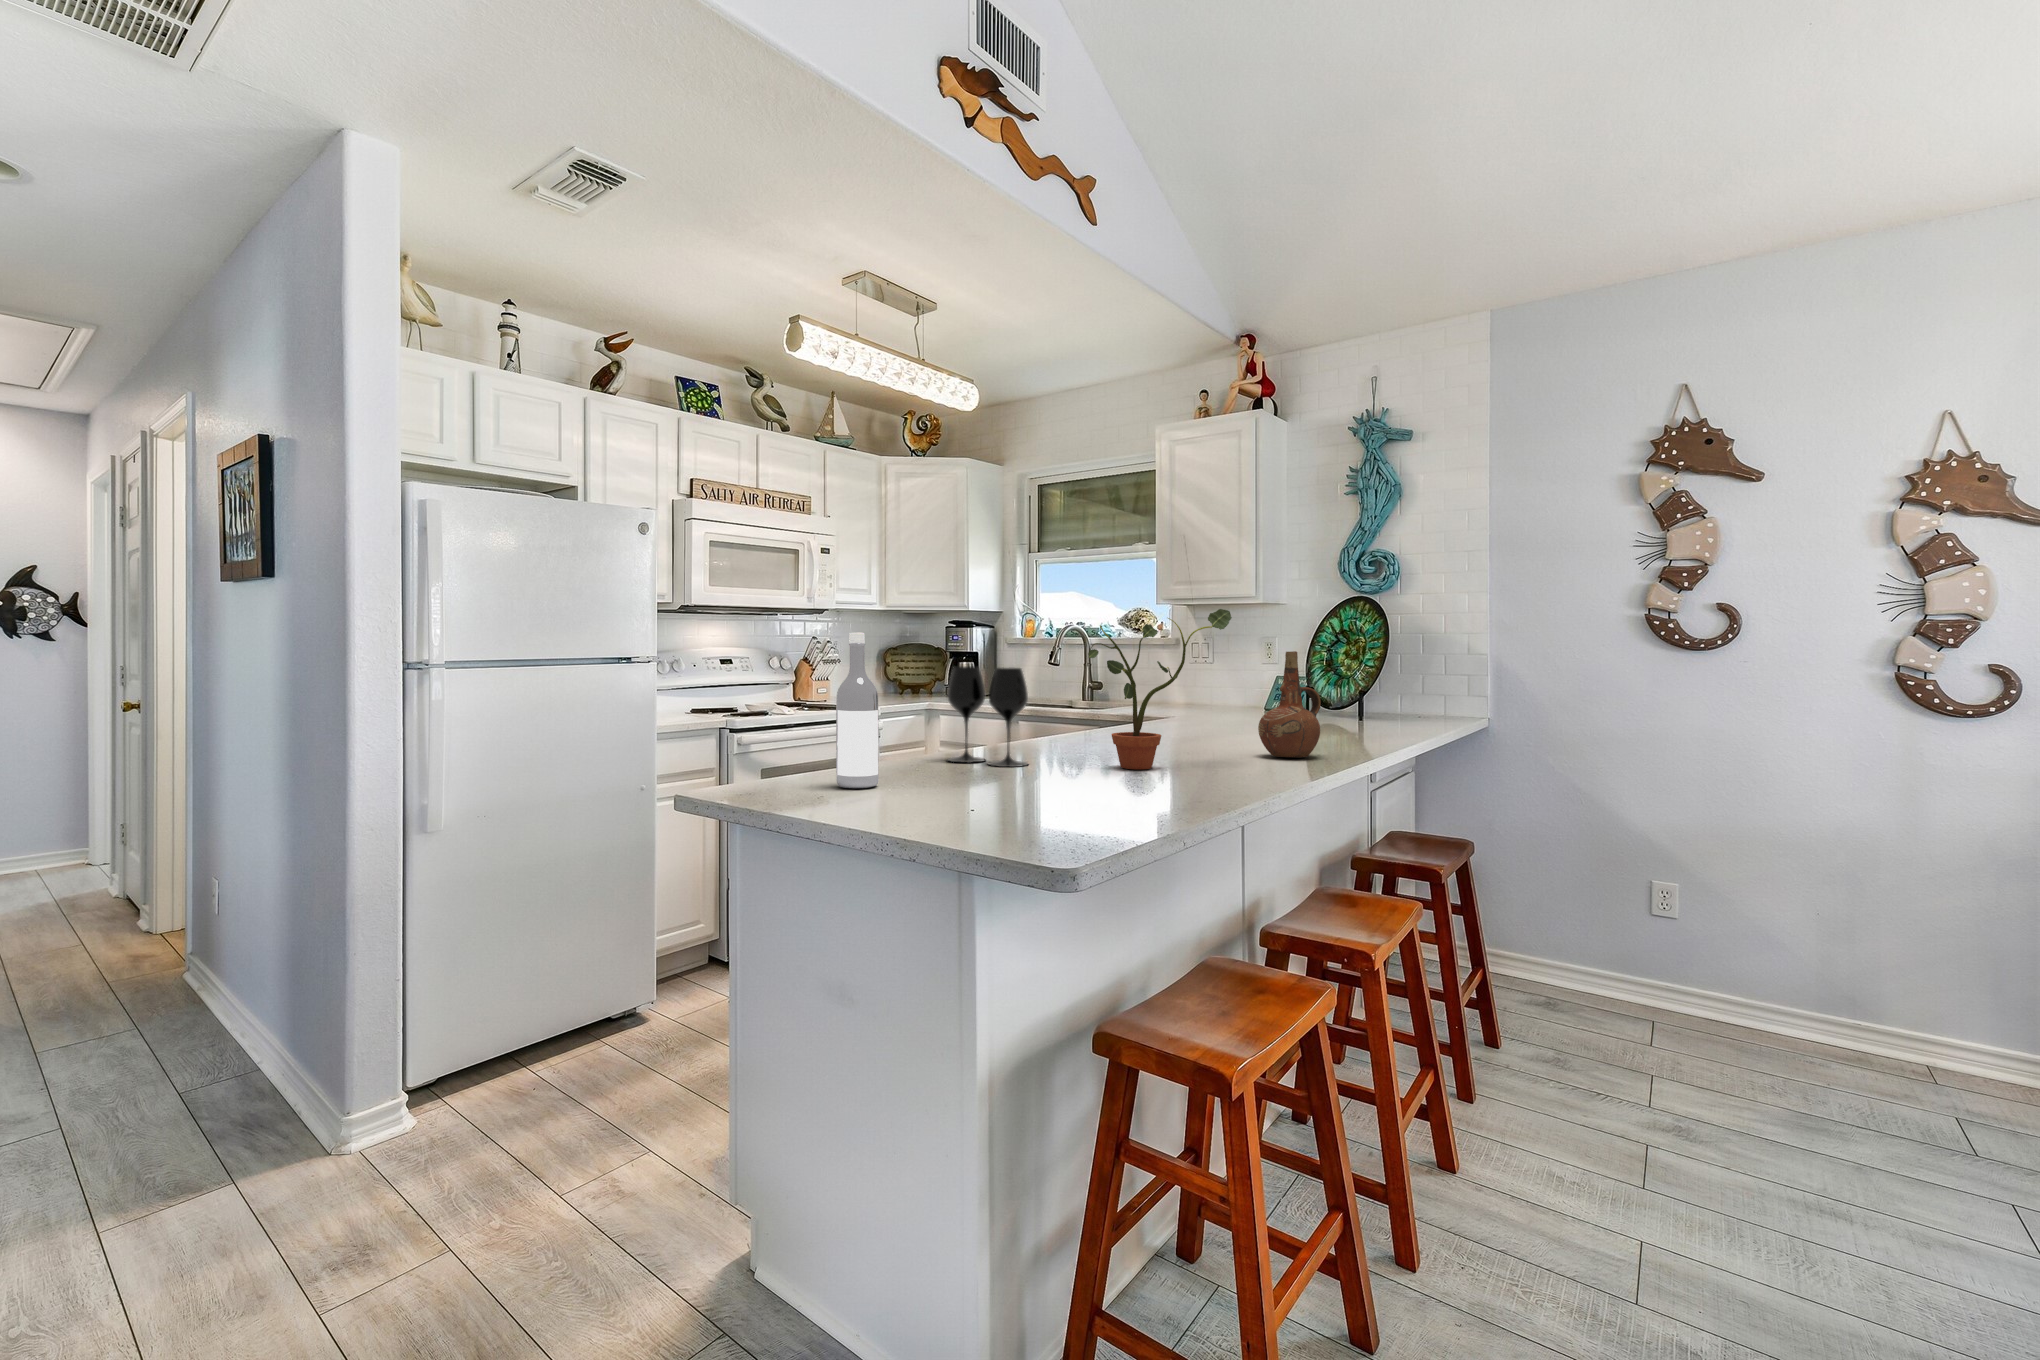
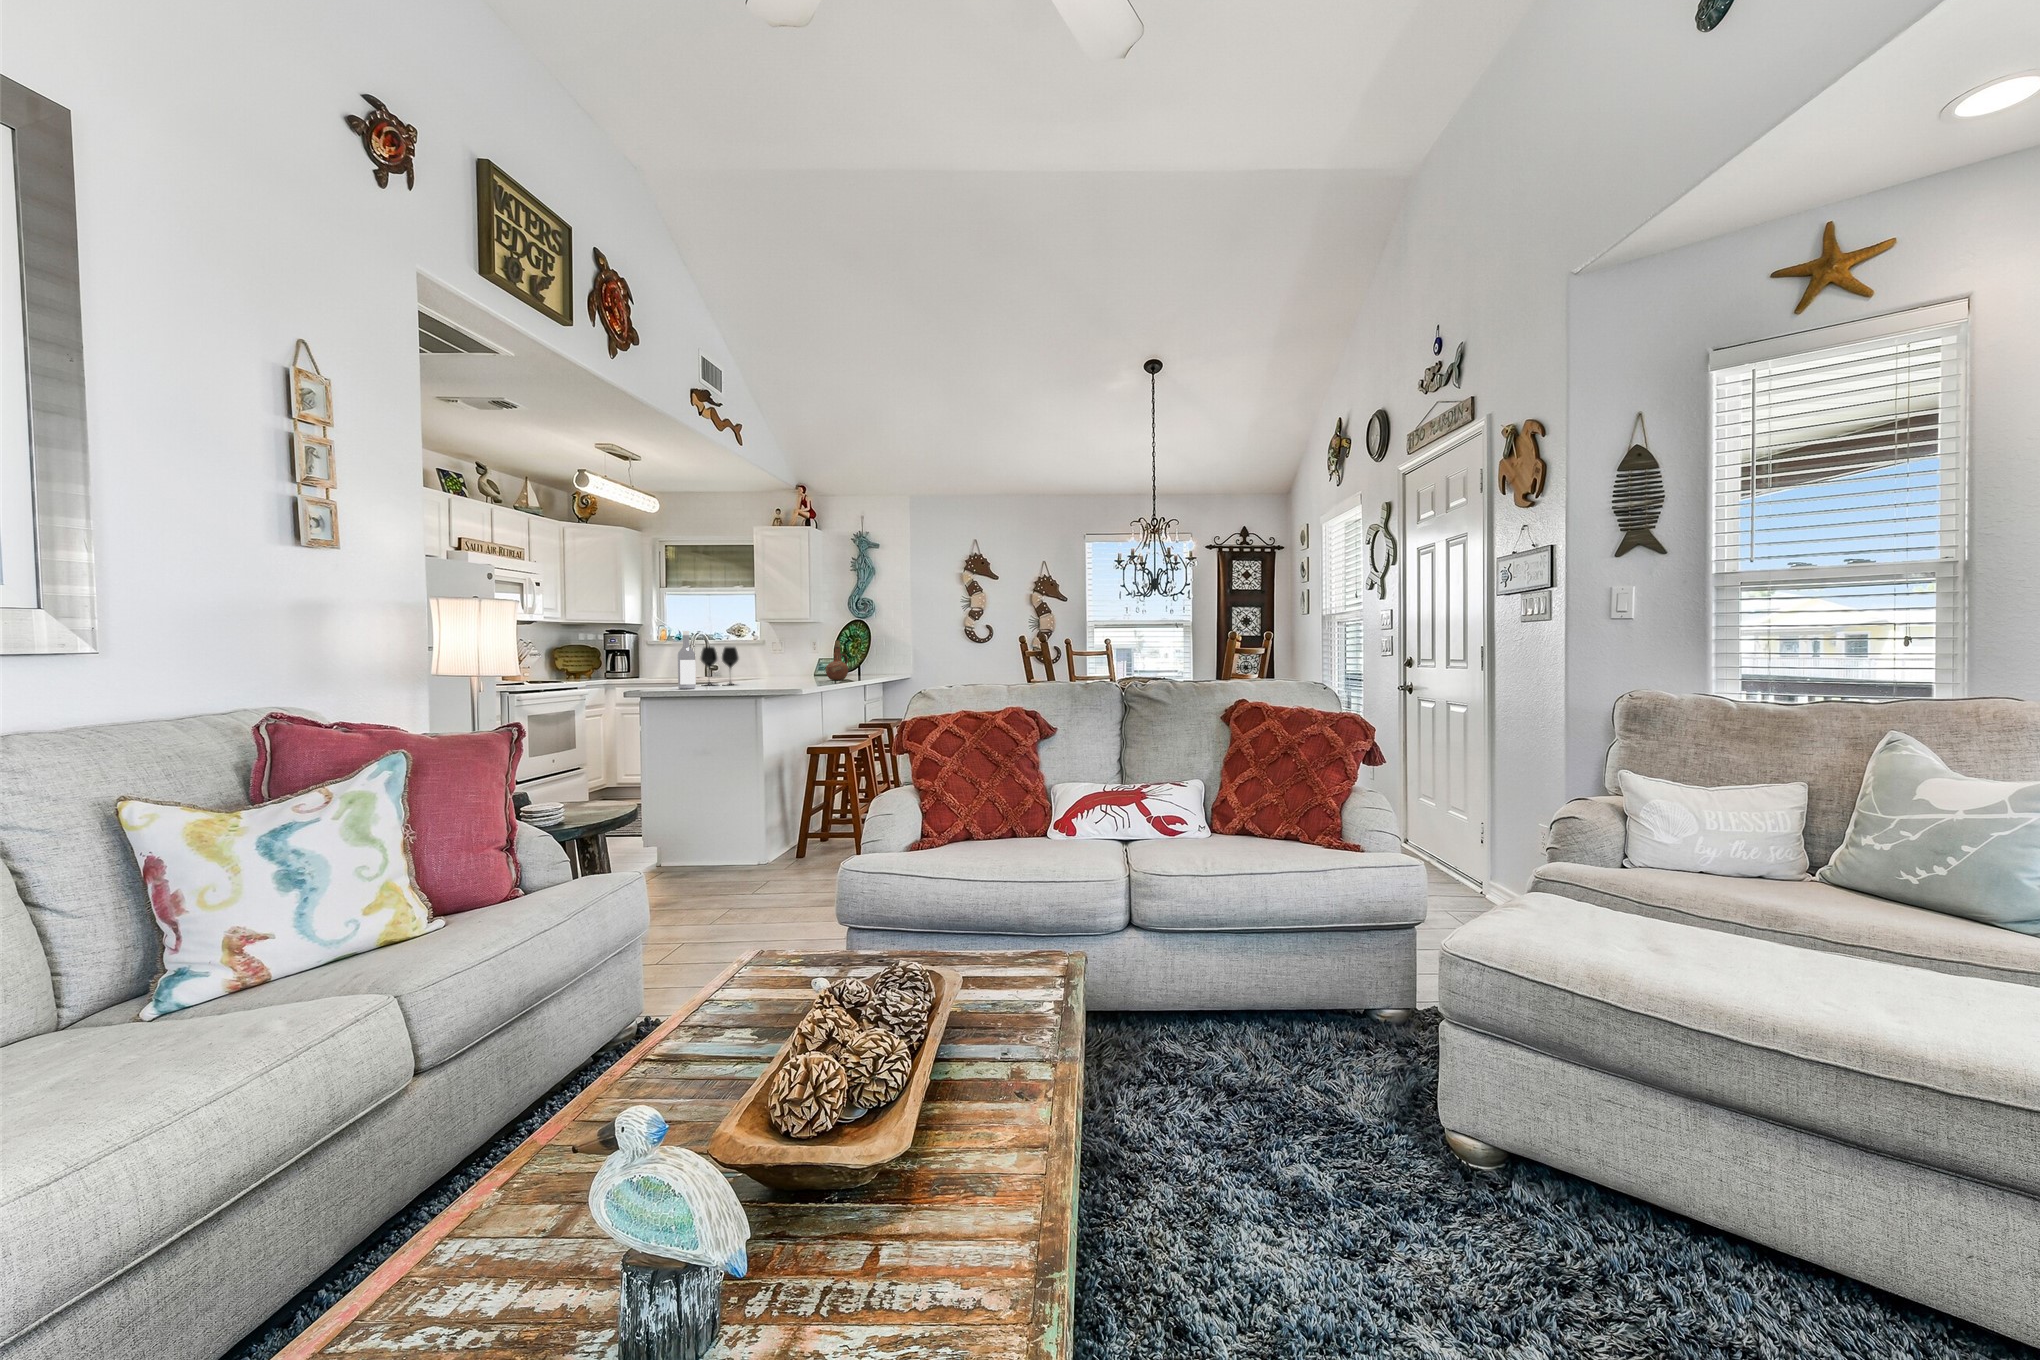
potted plant: present [1088,609,1232,769] -> none [765,624,818,683]

